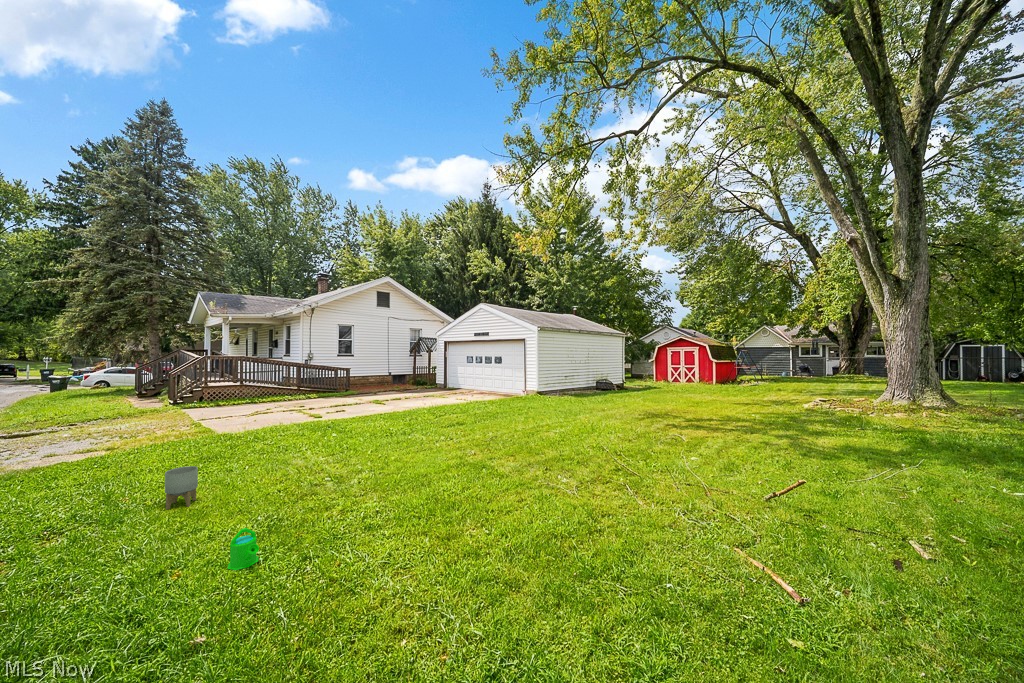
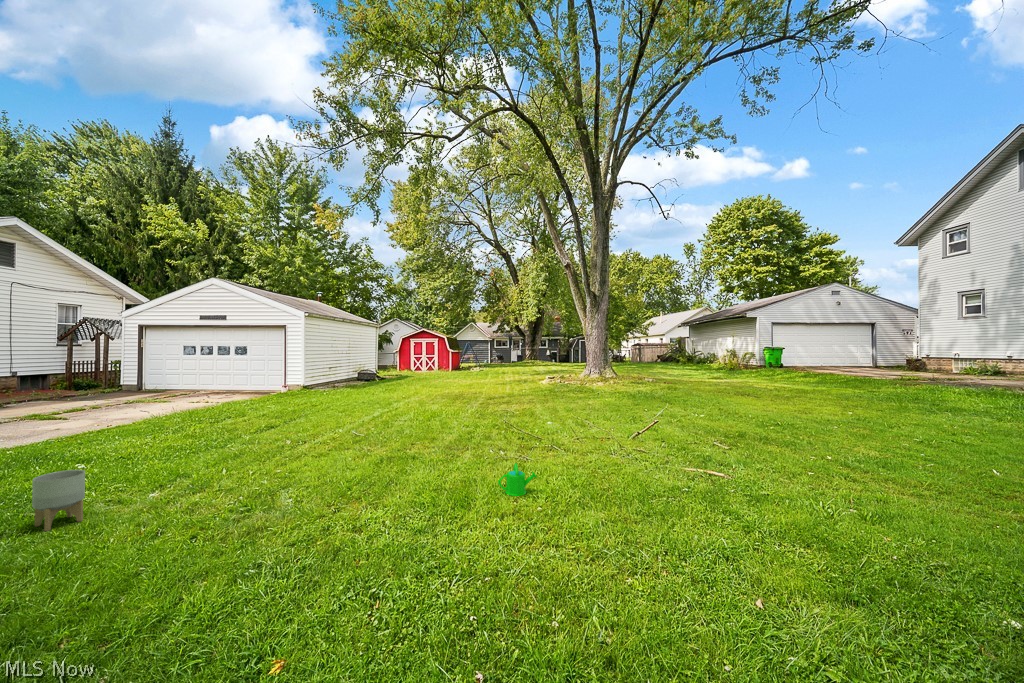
watering can: present [228,528,259,570] -> present [498,463,537,496]

